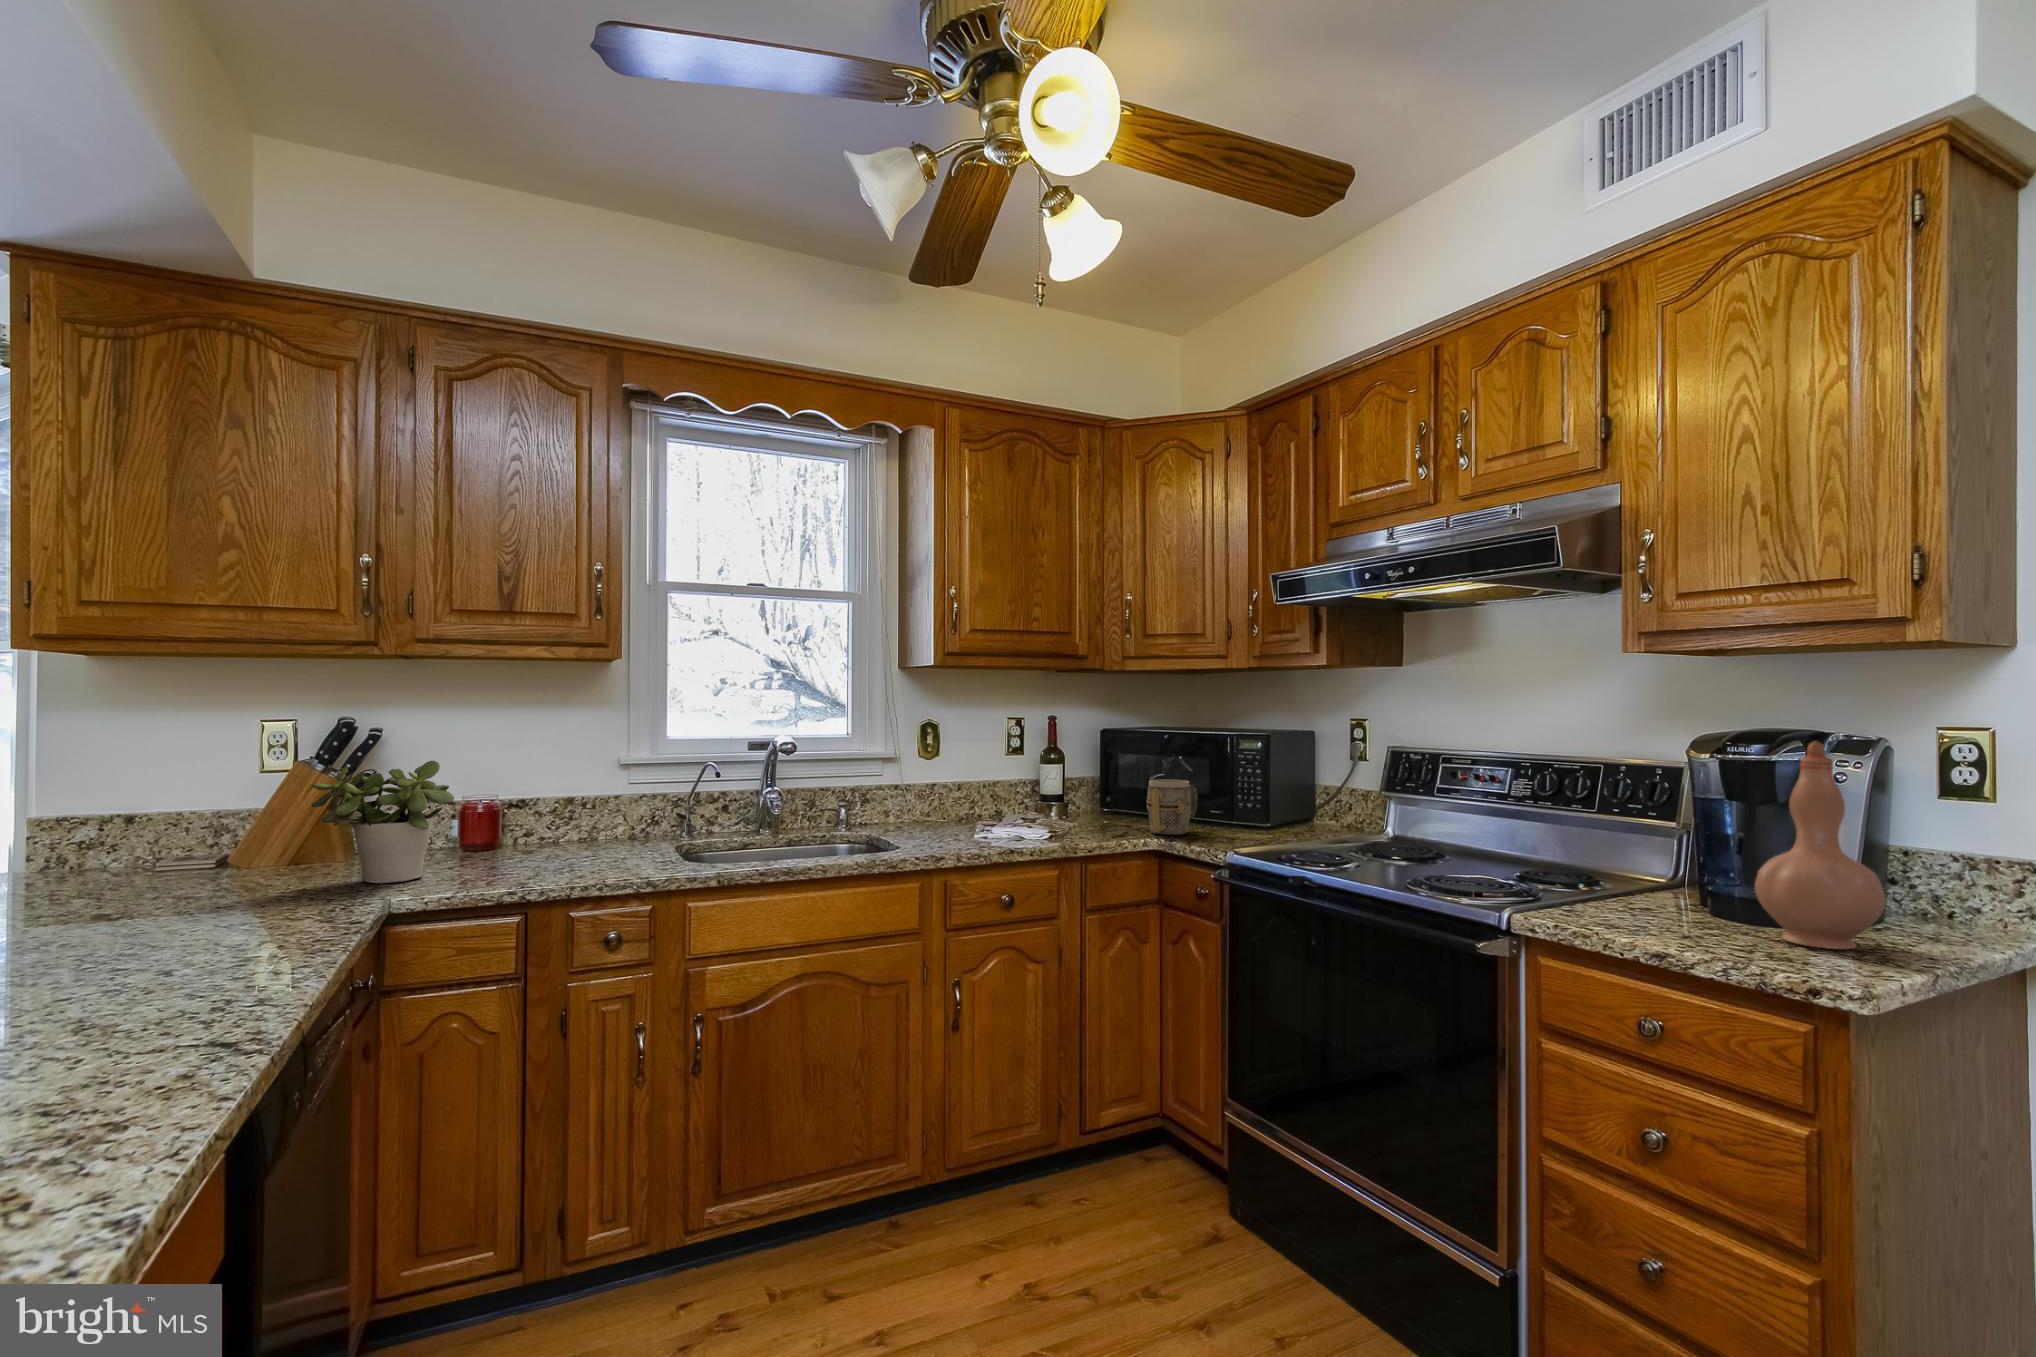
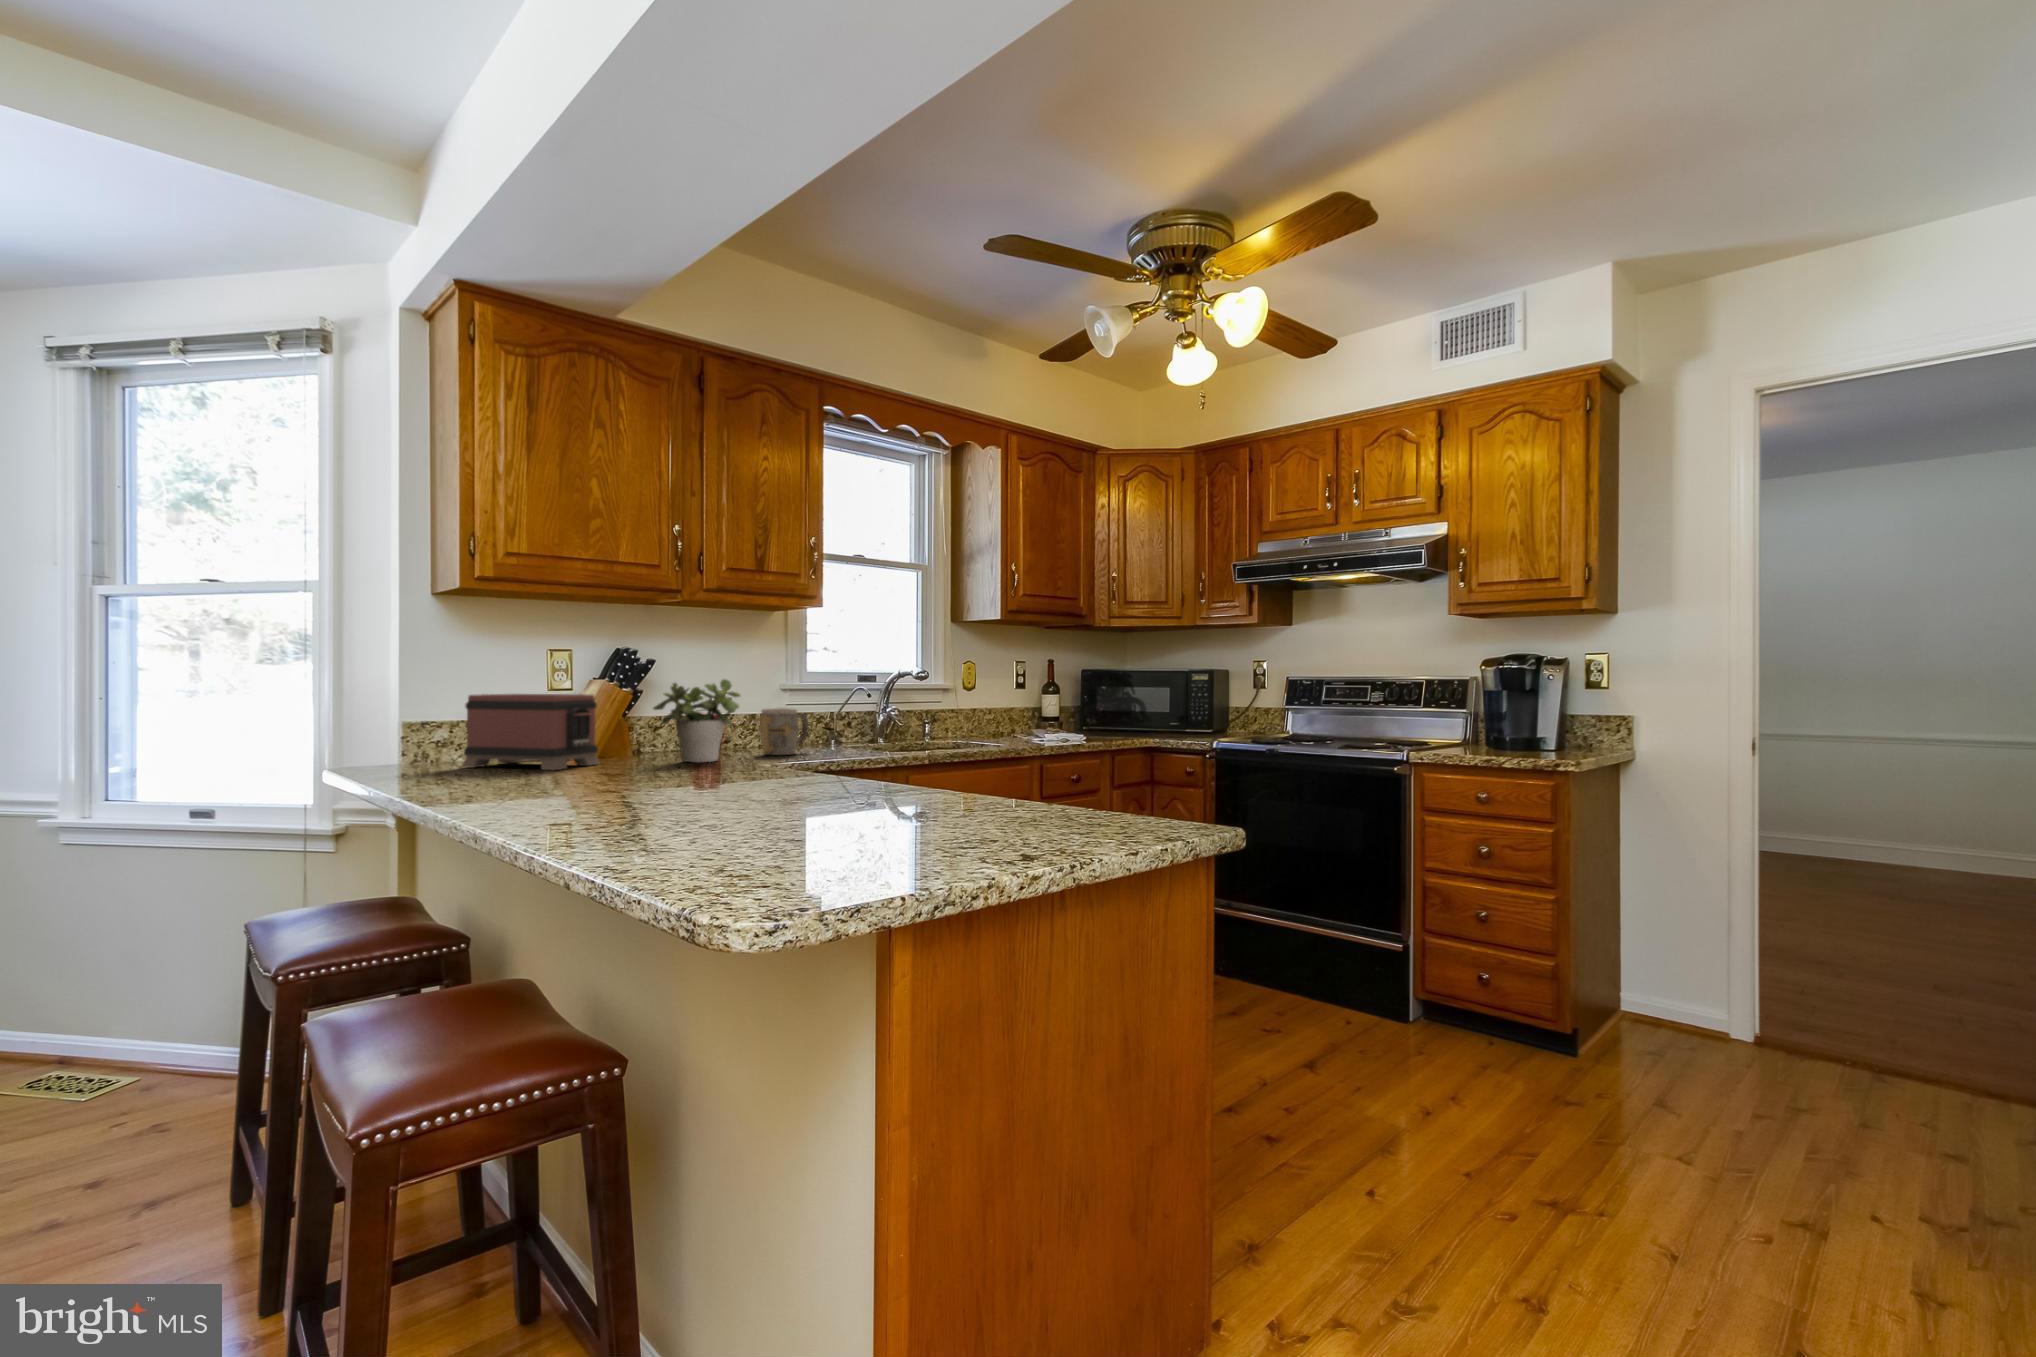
vase: present [1755,741,1886,949] -> none [1516,656,1573,758]
toaster: none [67,777,251,898] -> present [462,694,599,770]
mug: present [1147,780,1197,835] -> present [760,708,808,755]

